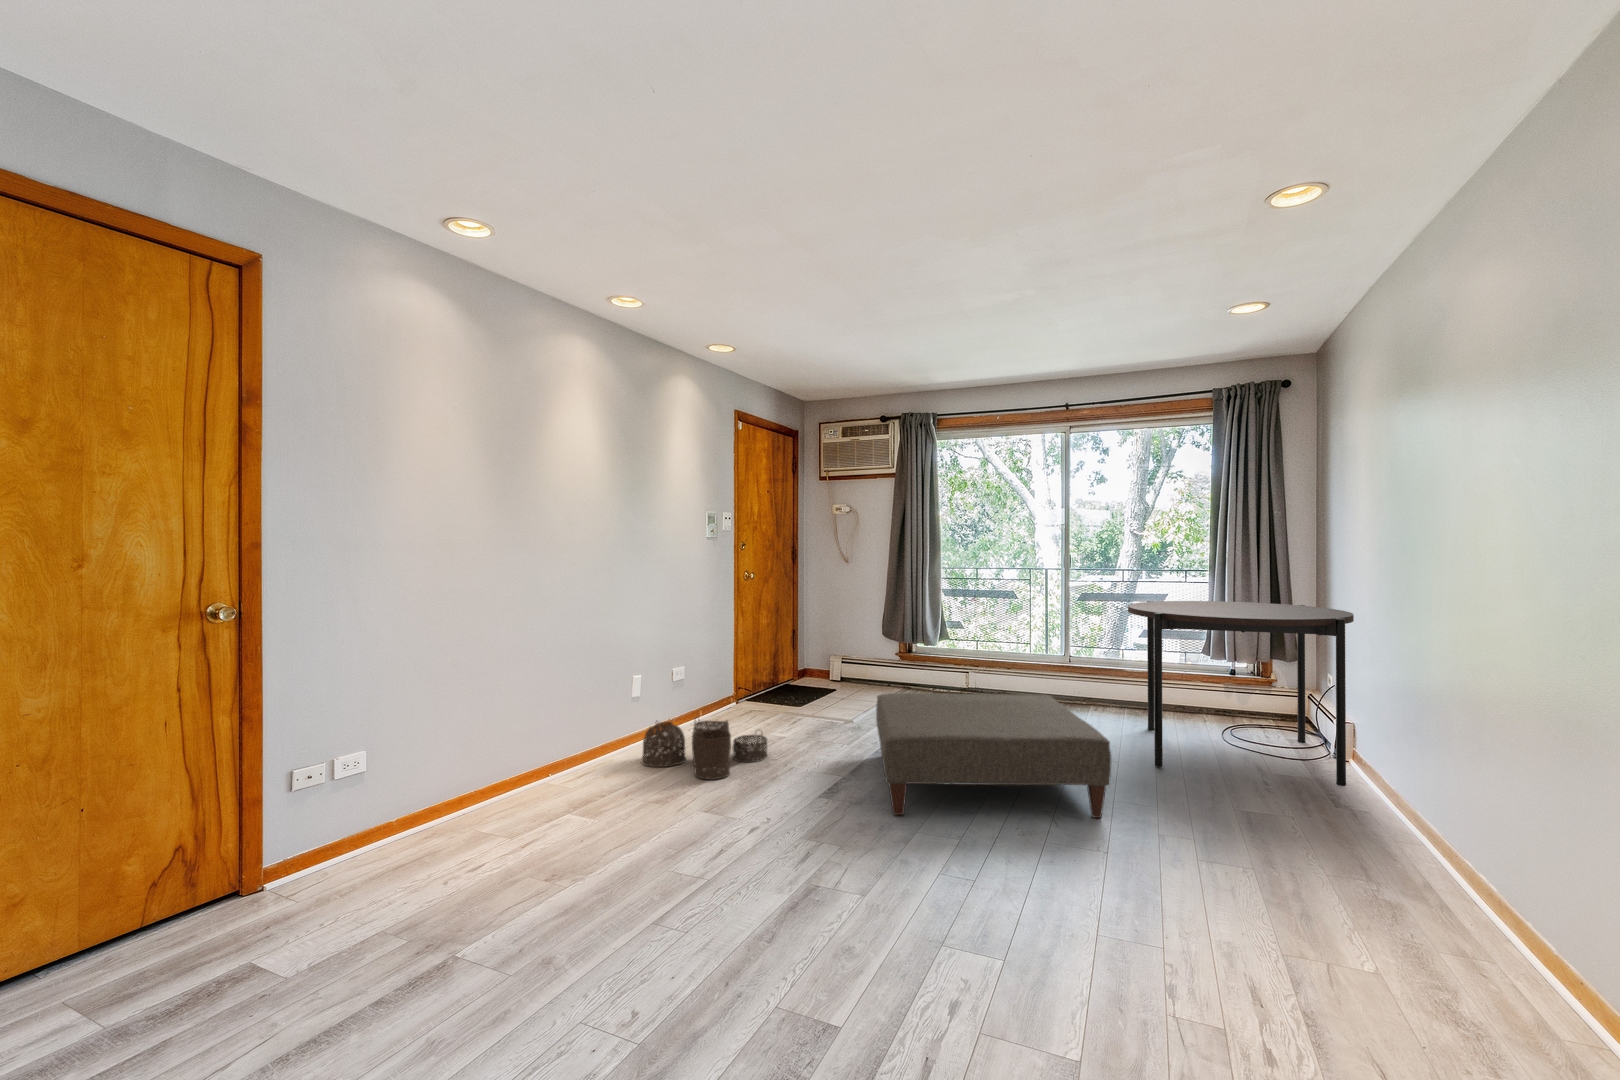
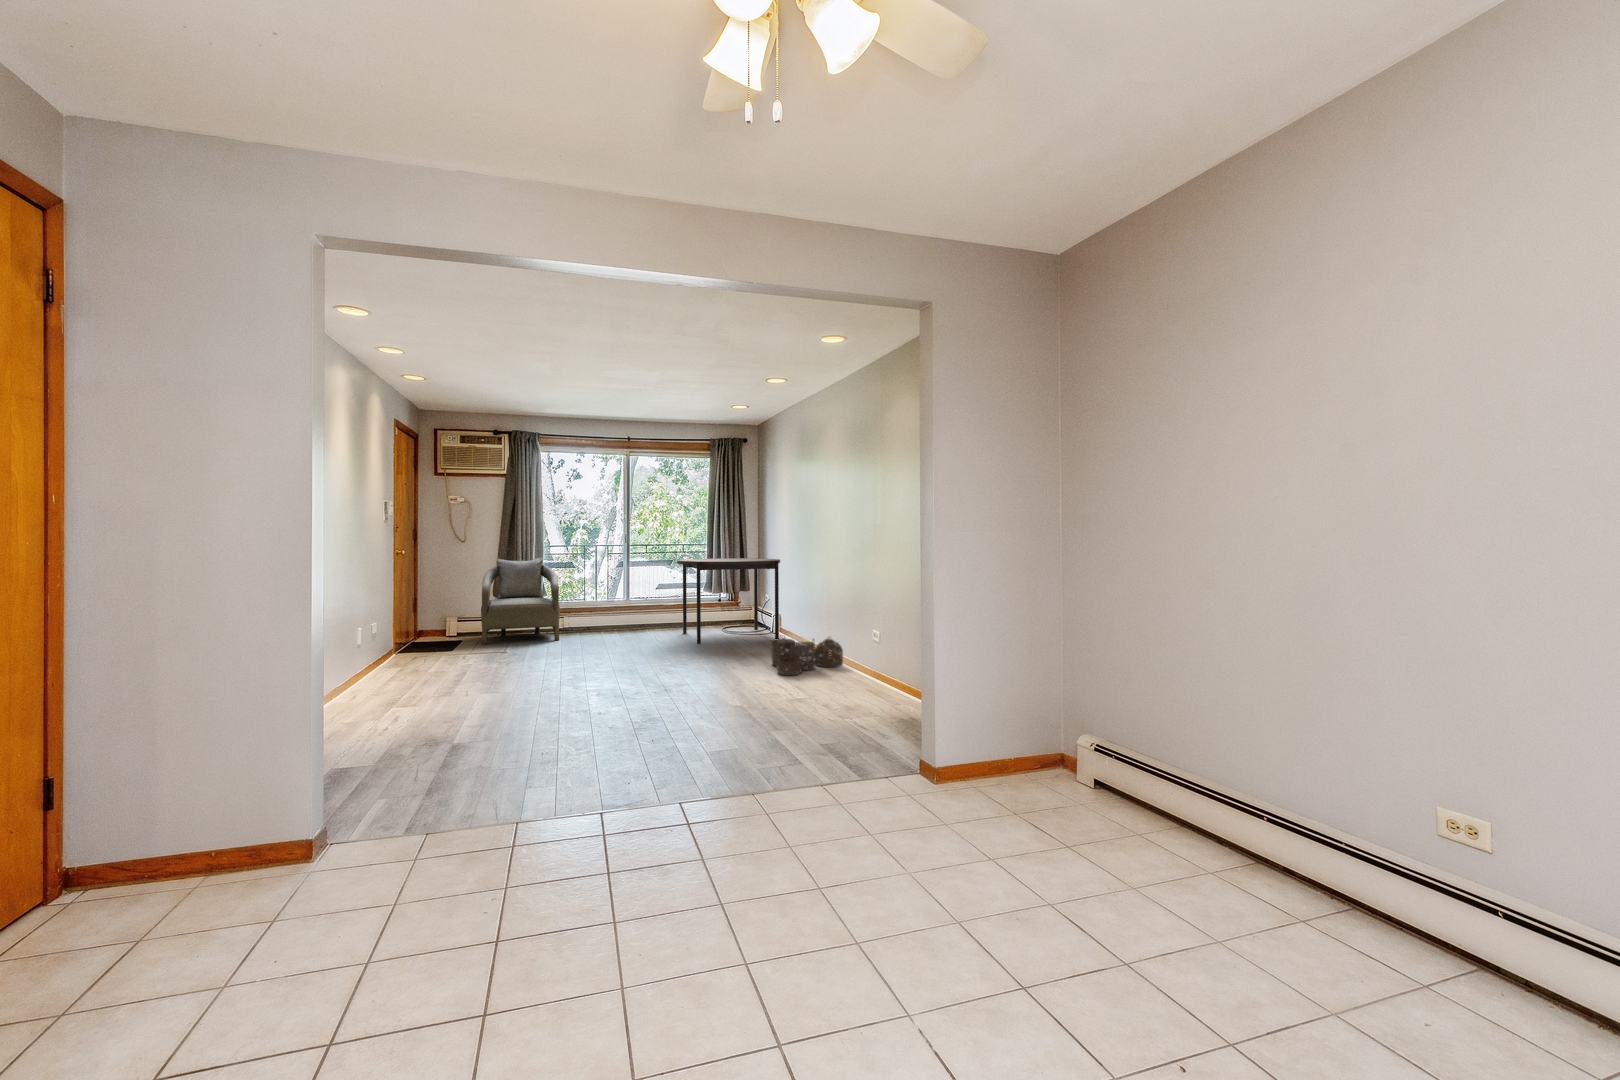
armchair: none [846,587,953,713] -> present [481,558,560,644]
ottoman: present [876,693,1111,818] -> none [539,612,691,674]
woven basket: present [642,720,767,779] -> present [771,638,843,675]

